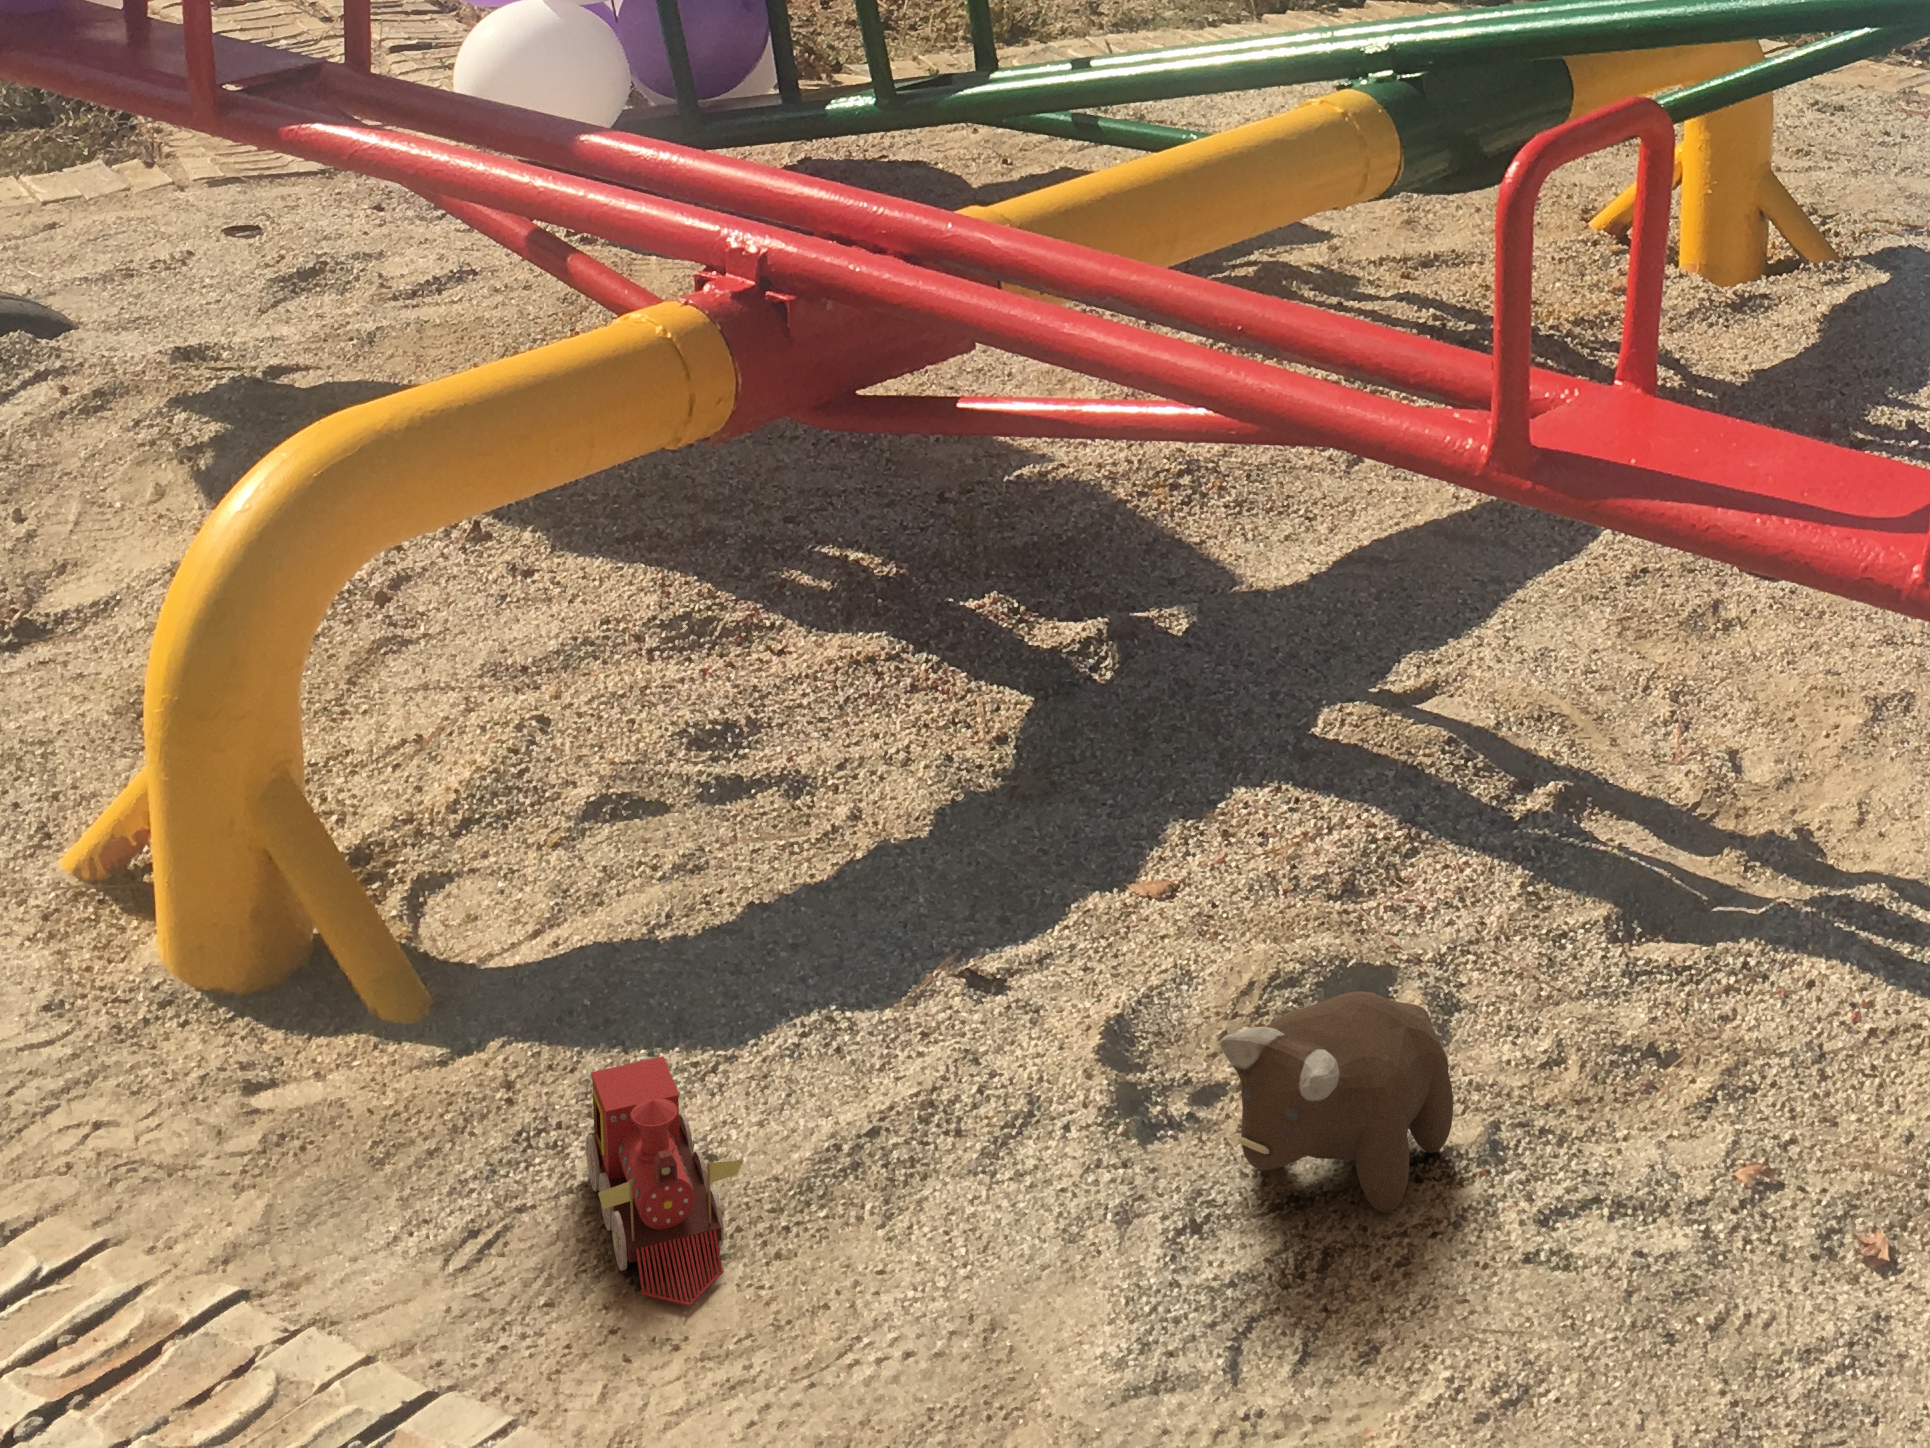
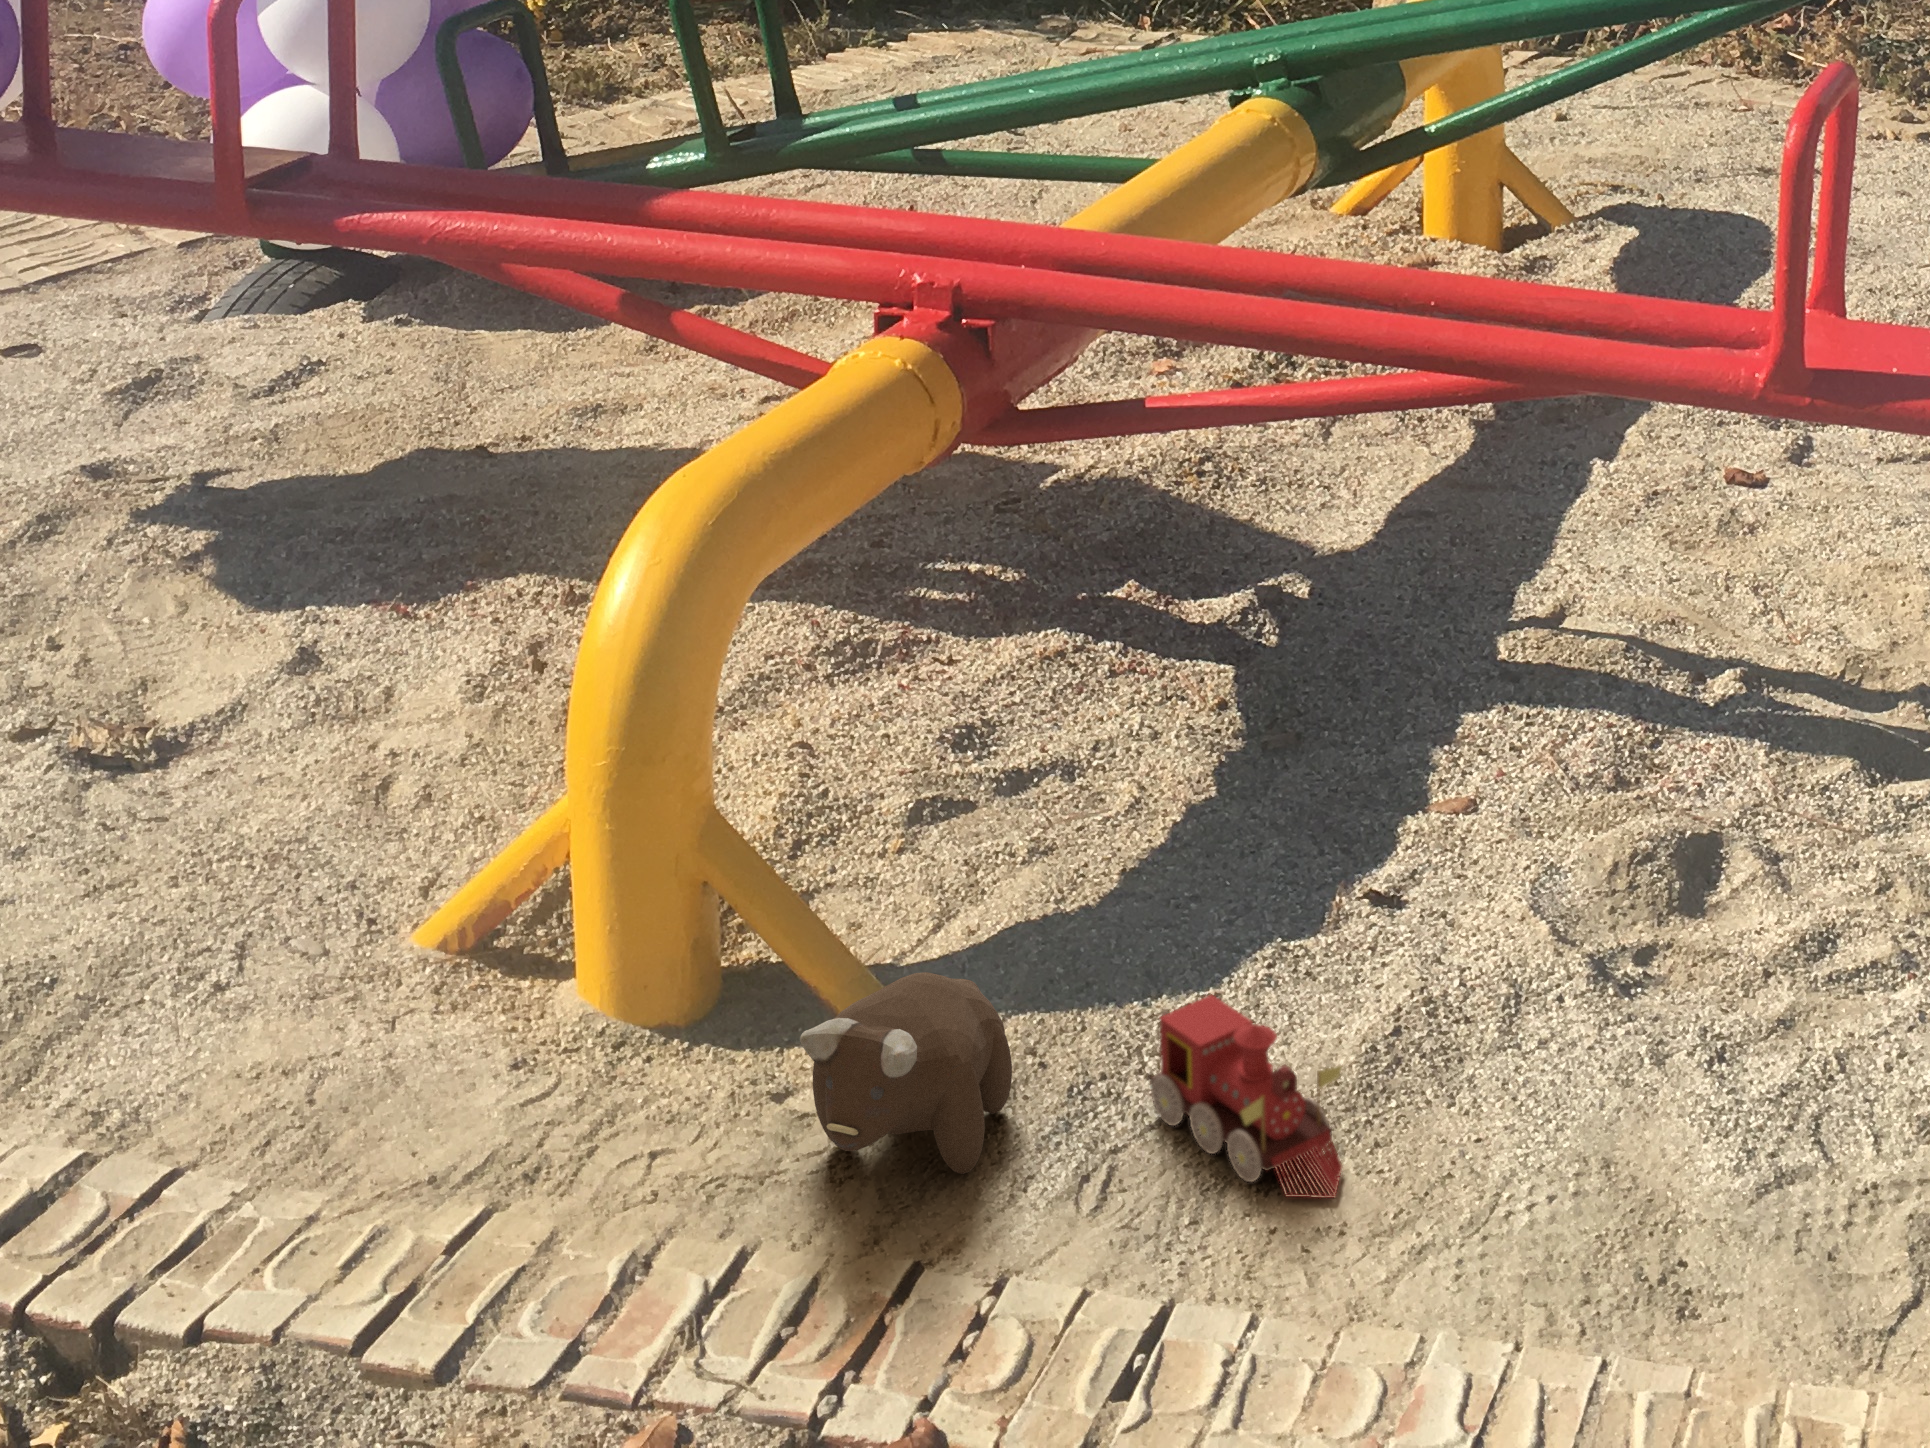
plush toy: present [1220,991,1453,1213] -> present [800,972,1012,1174]

